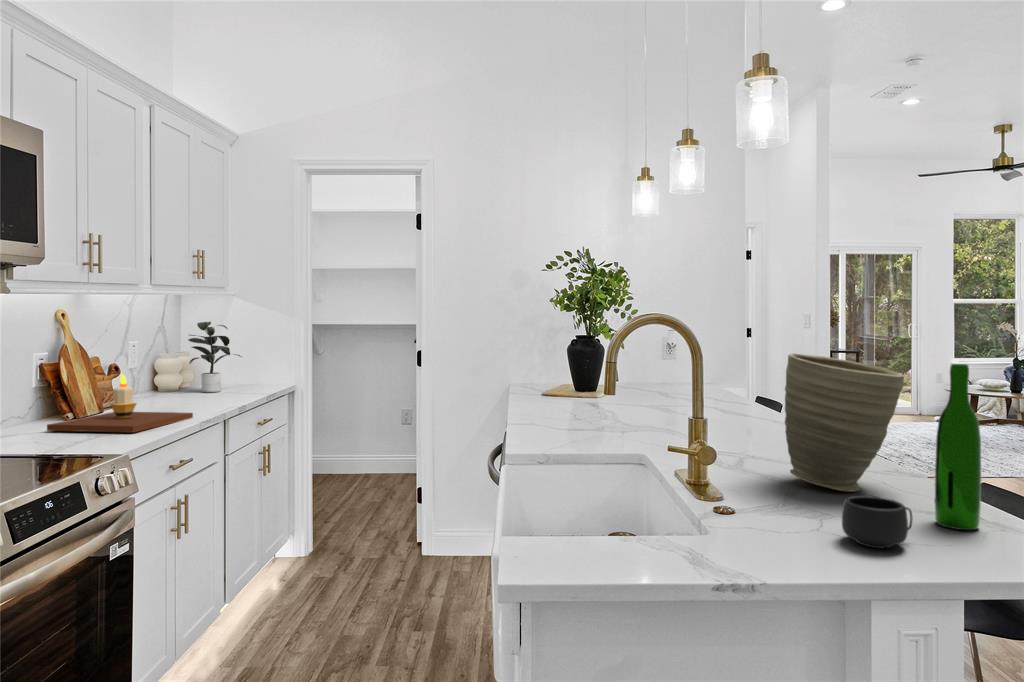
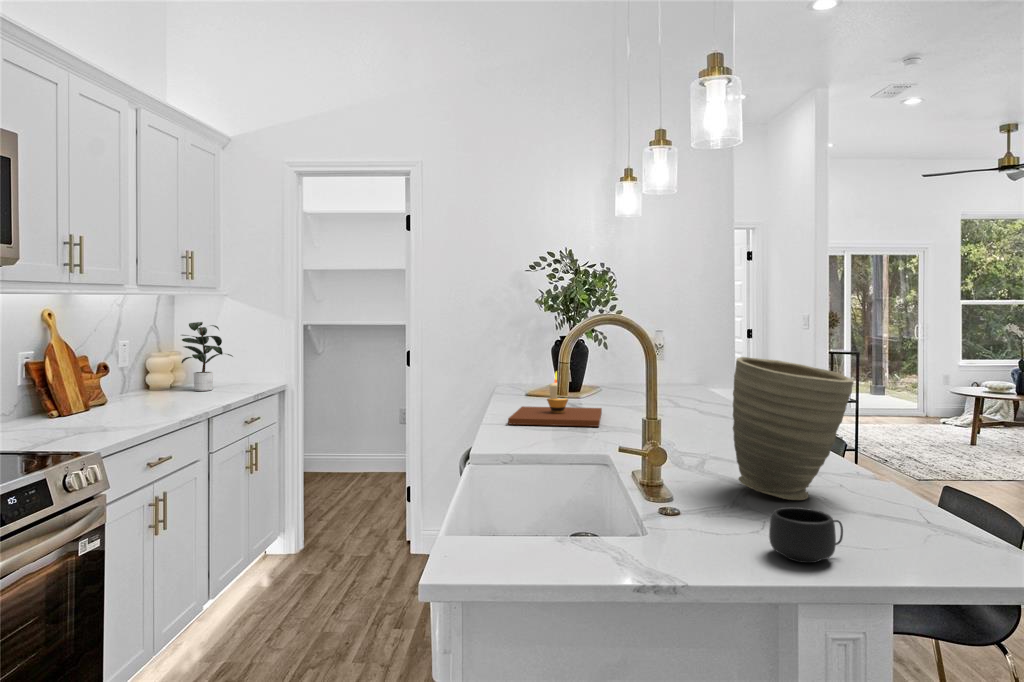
wine bottle: present [935,364,981,530] -> none [874,370,921,544]
candle: present [47,375,193,433] -> present [508,372,602,427]

